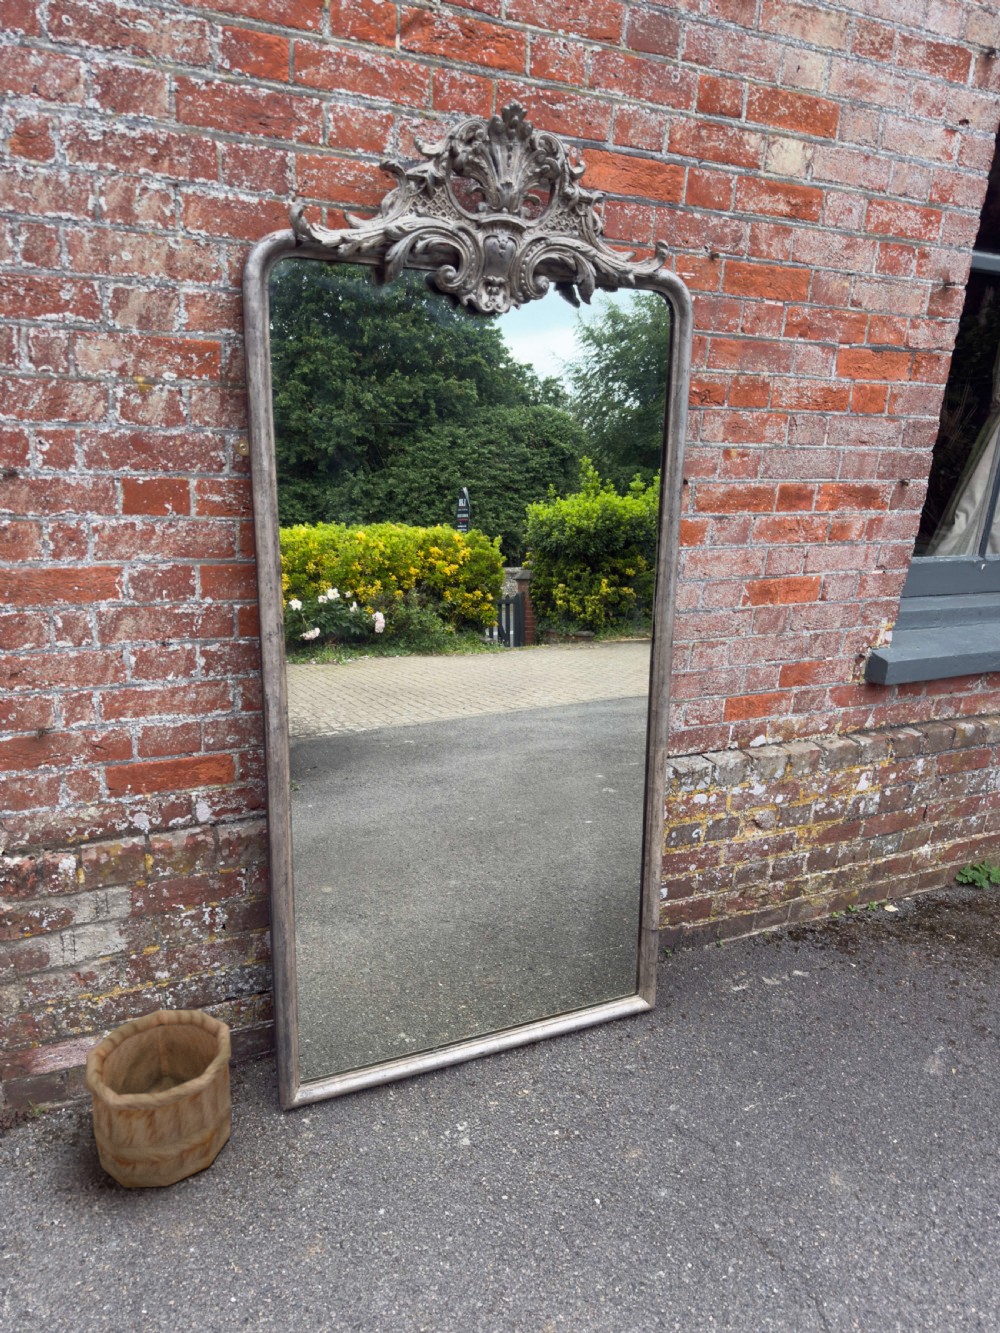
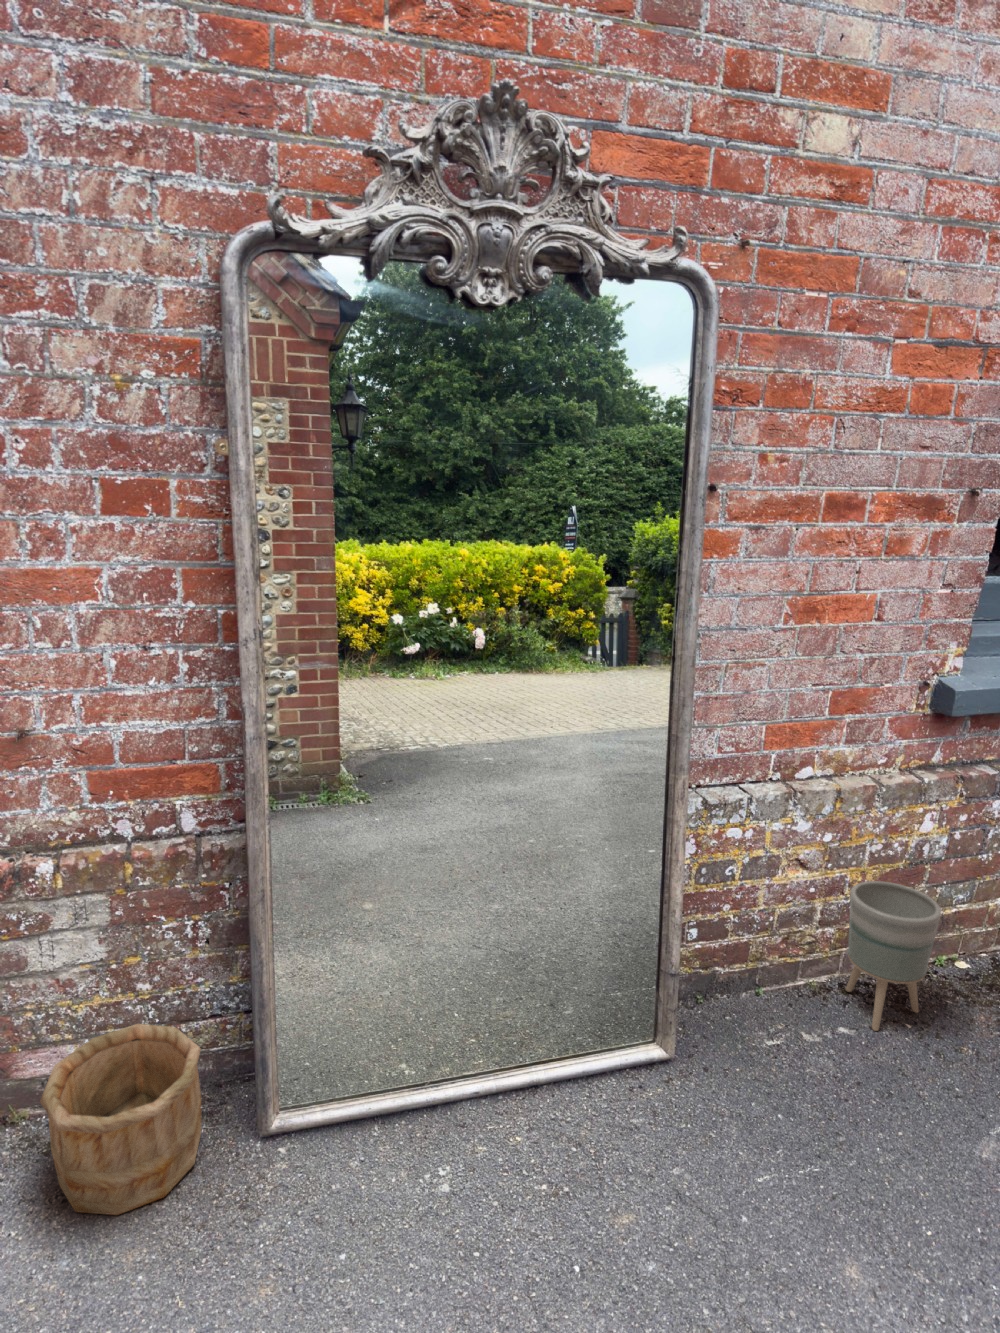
planter: none [795,836,879,969] -> present [846,881,941,1031]

